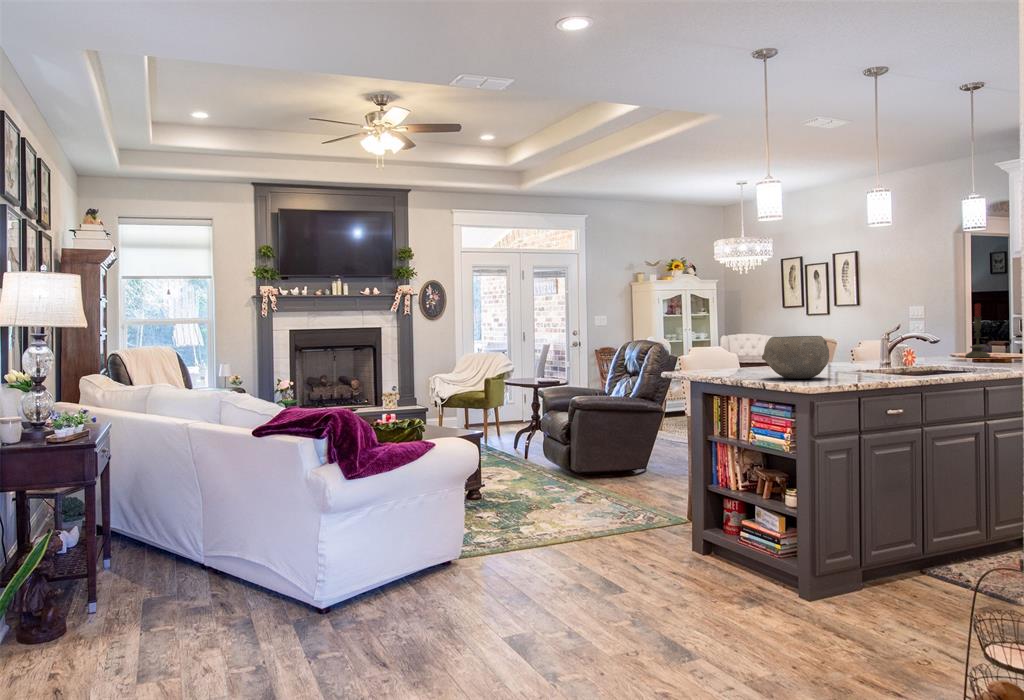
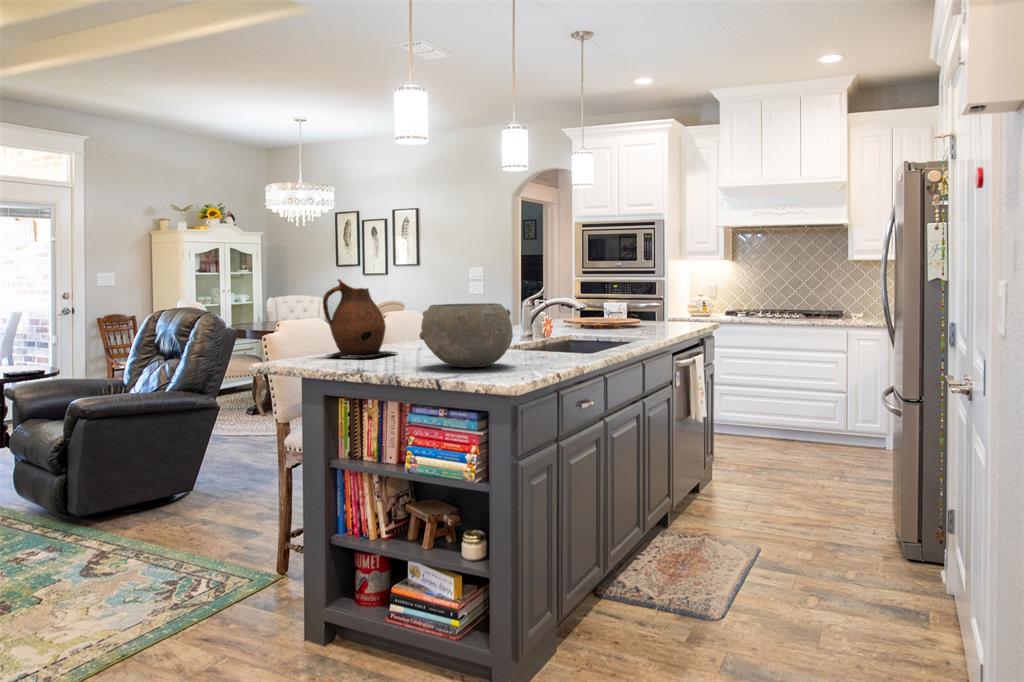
candle: present [965,303,990,358] -> none [582,265,607,329]
ceramic pitcher: none [712,321,764,373] -> present [323,279,396,358]

